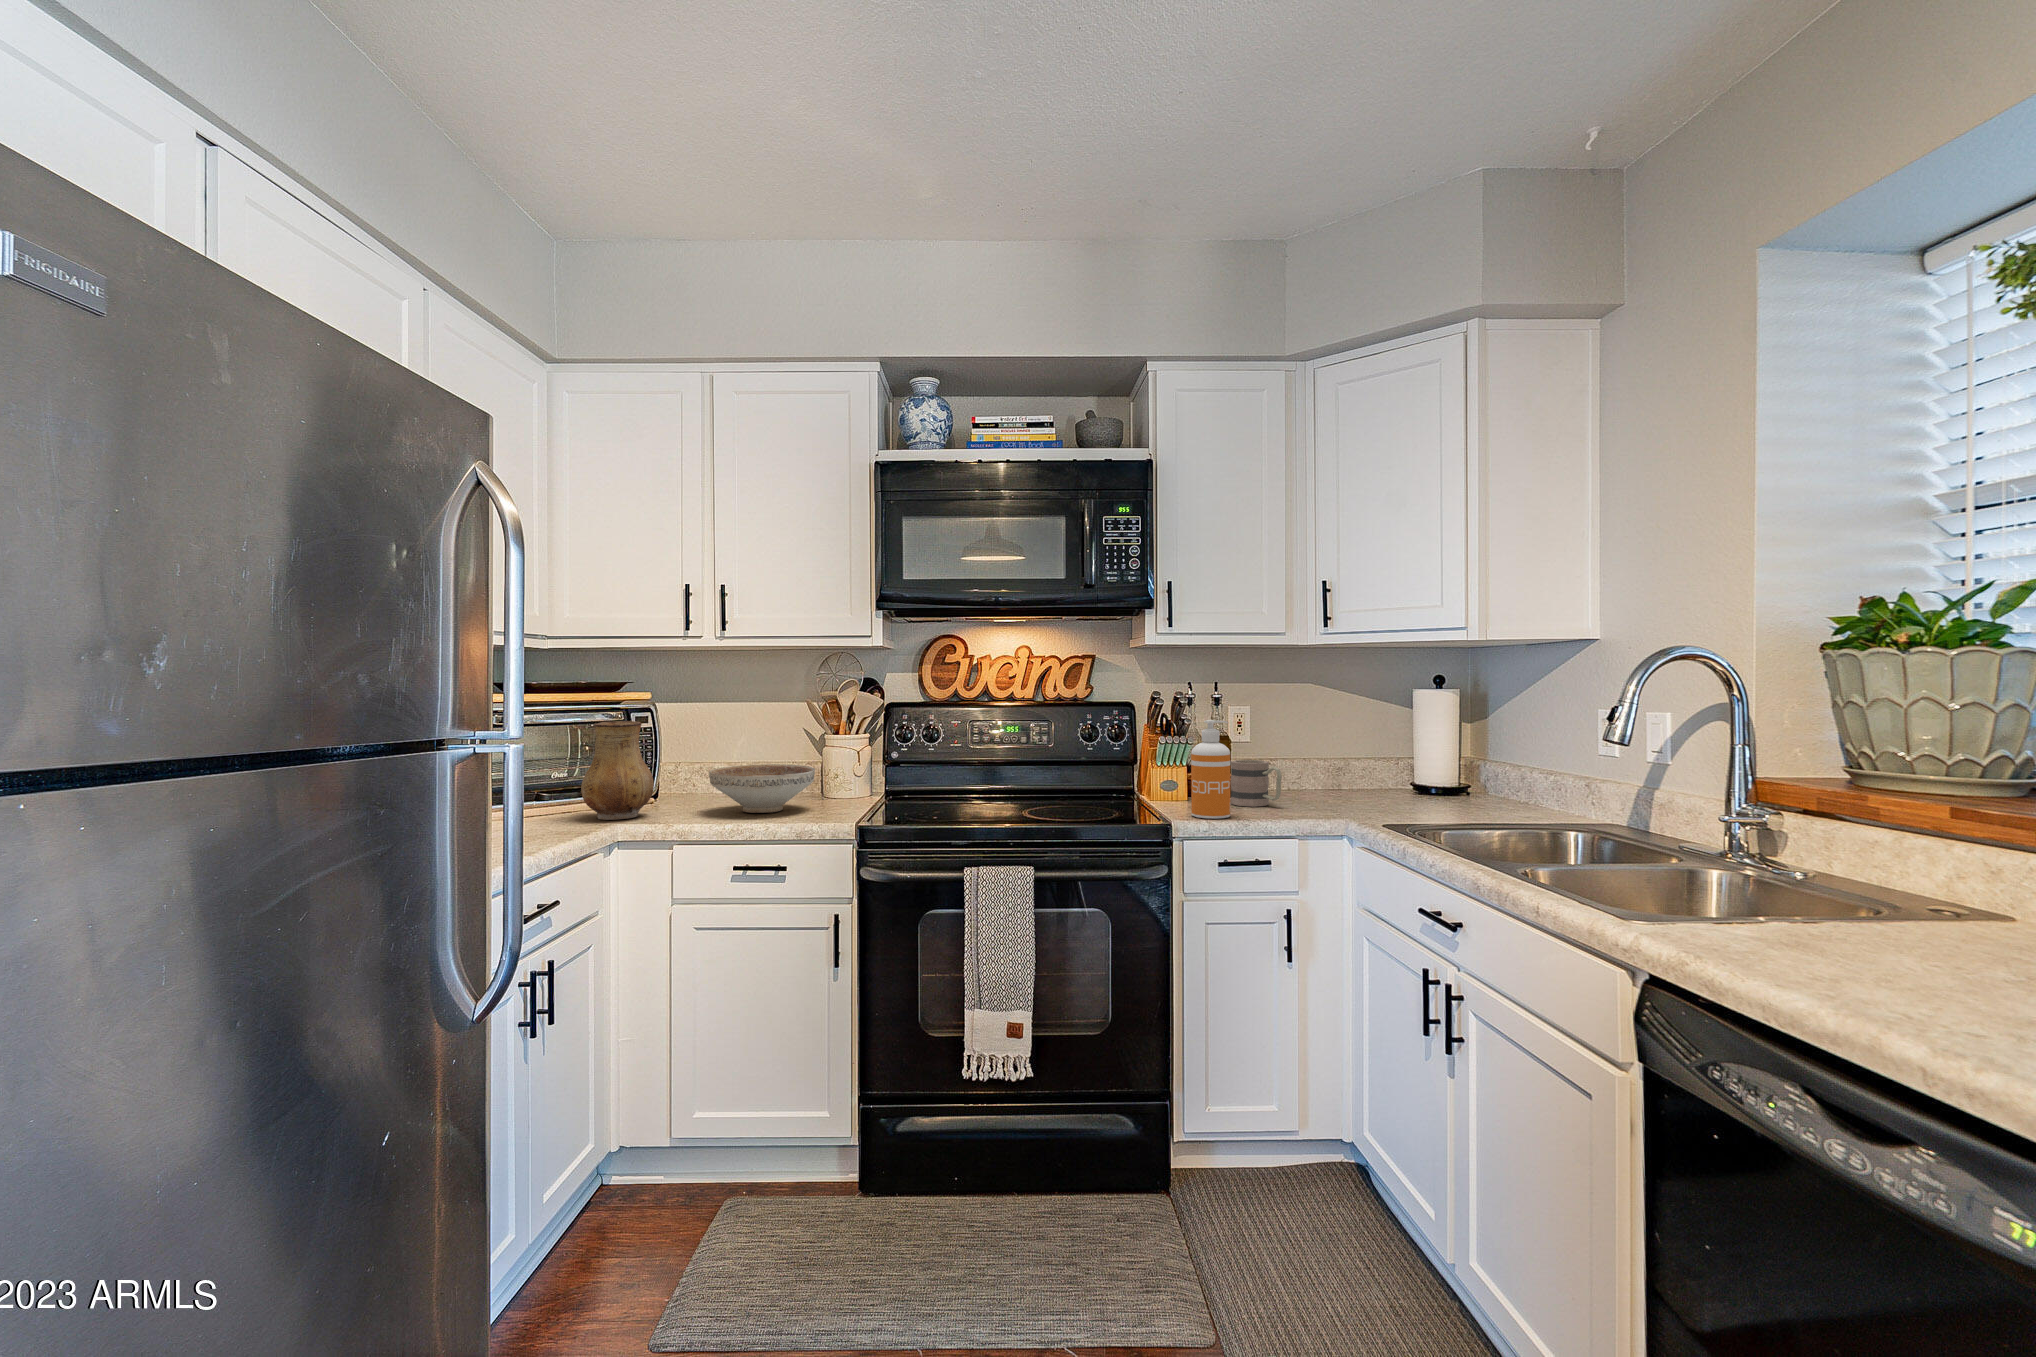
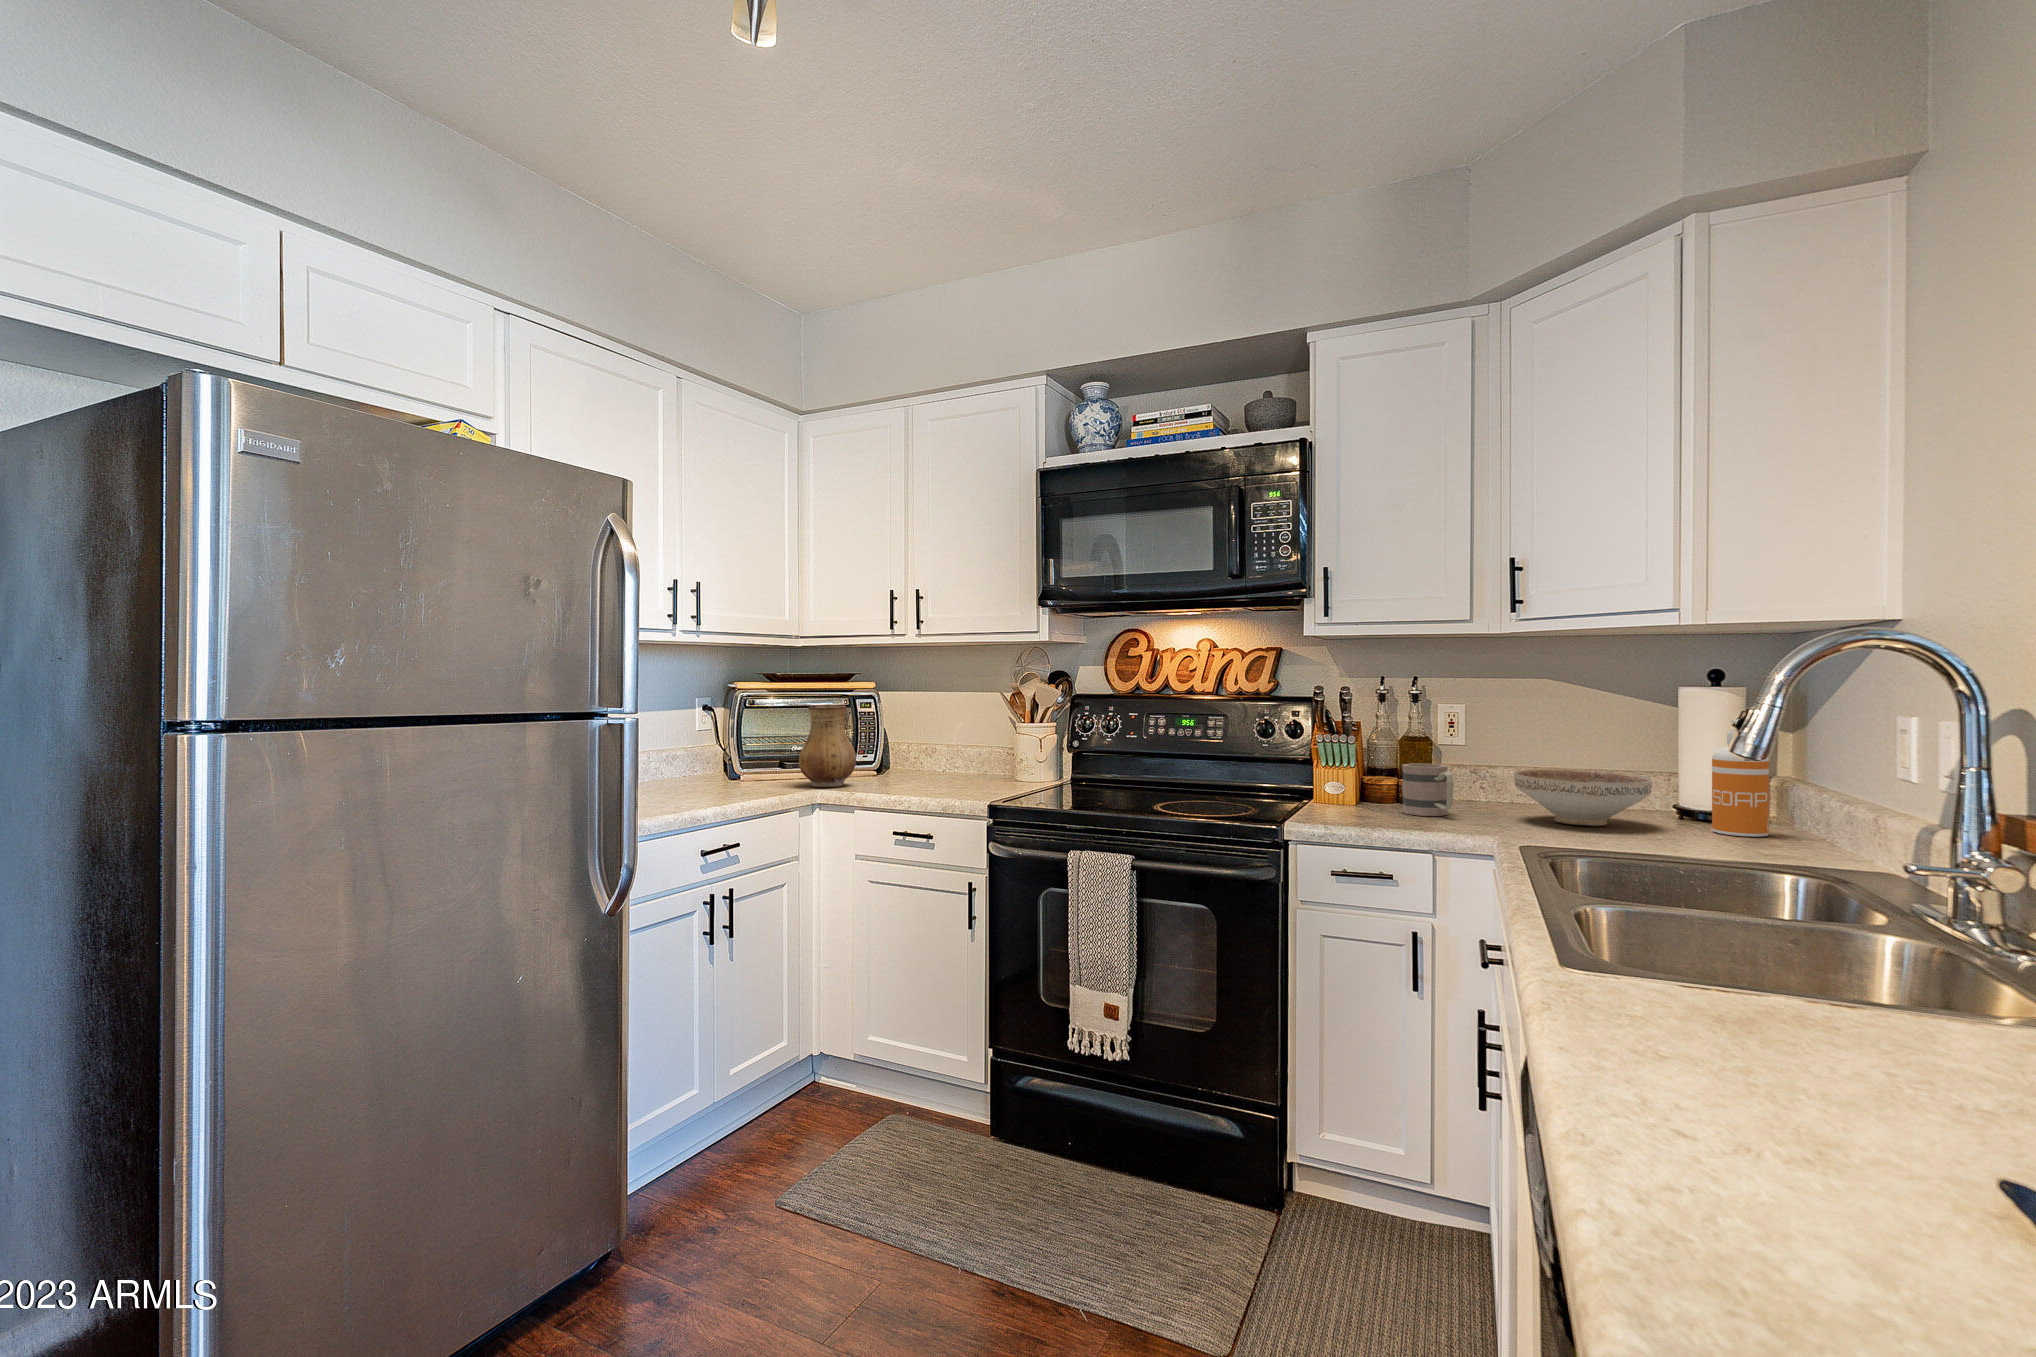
soap dispenser: present [1191,720,1231,819] -> present [1712,720,1769,837]
decorative bowl: present [709,764,815,813] -> present [1514,769,1652,826]

